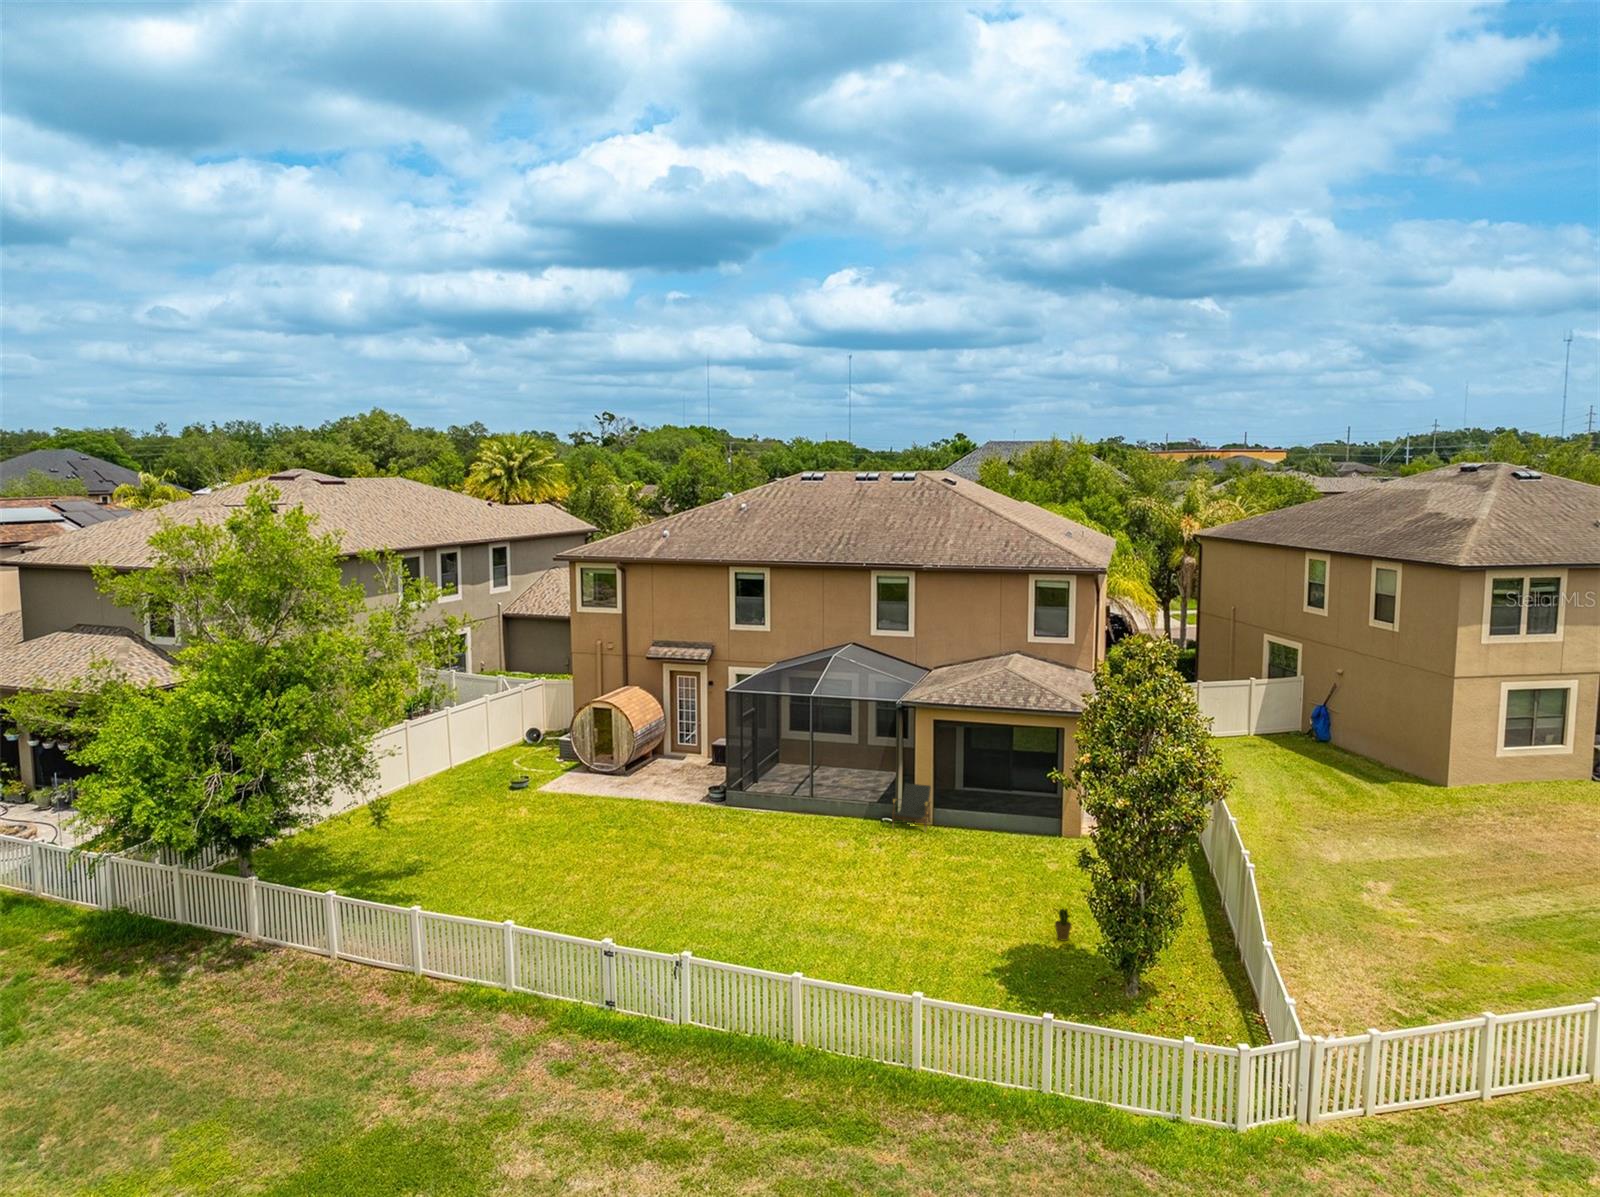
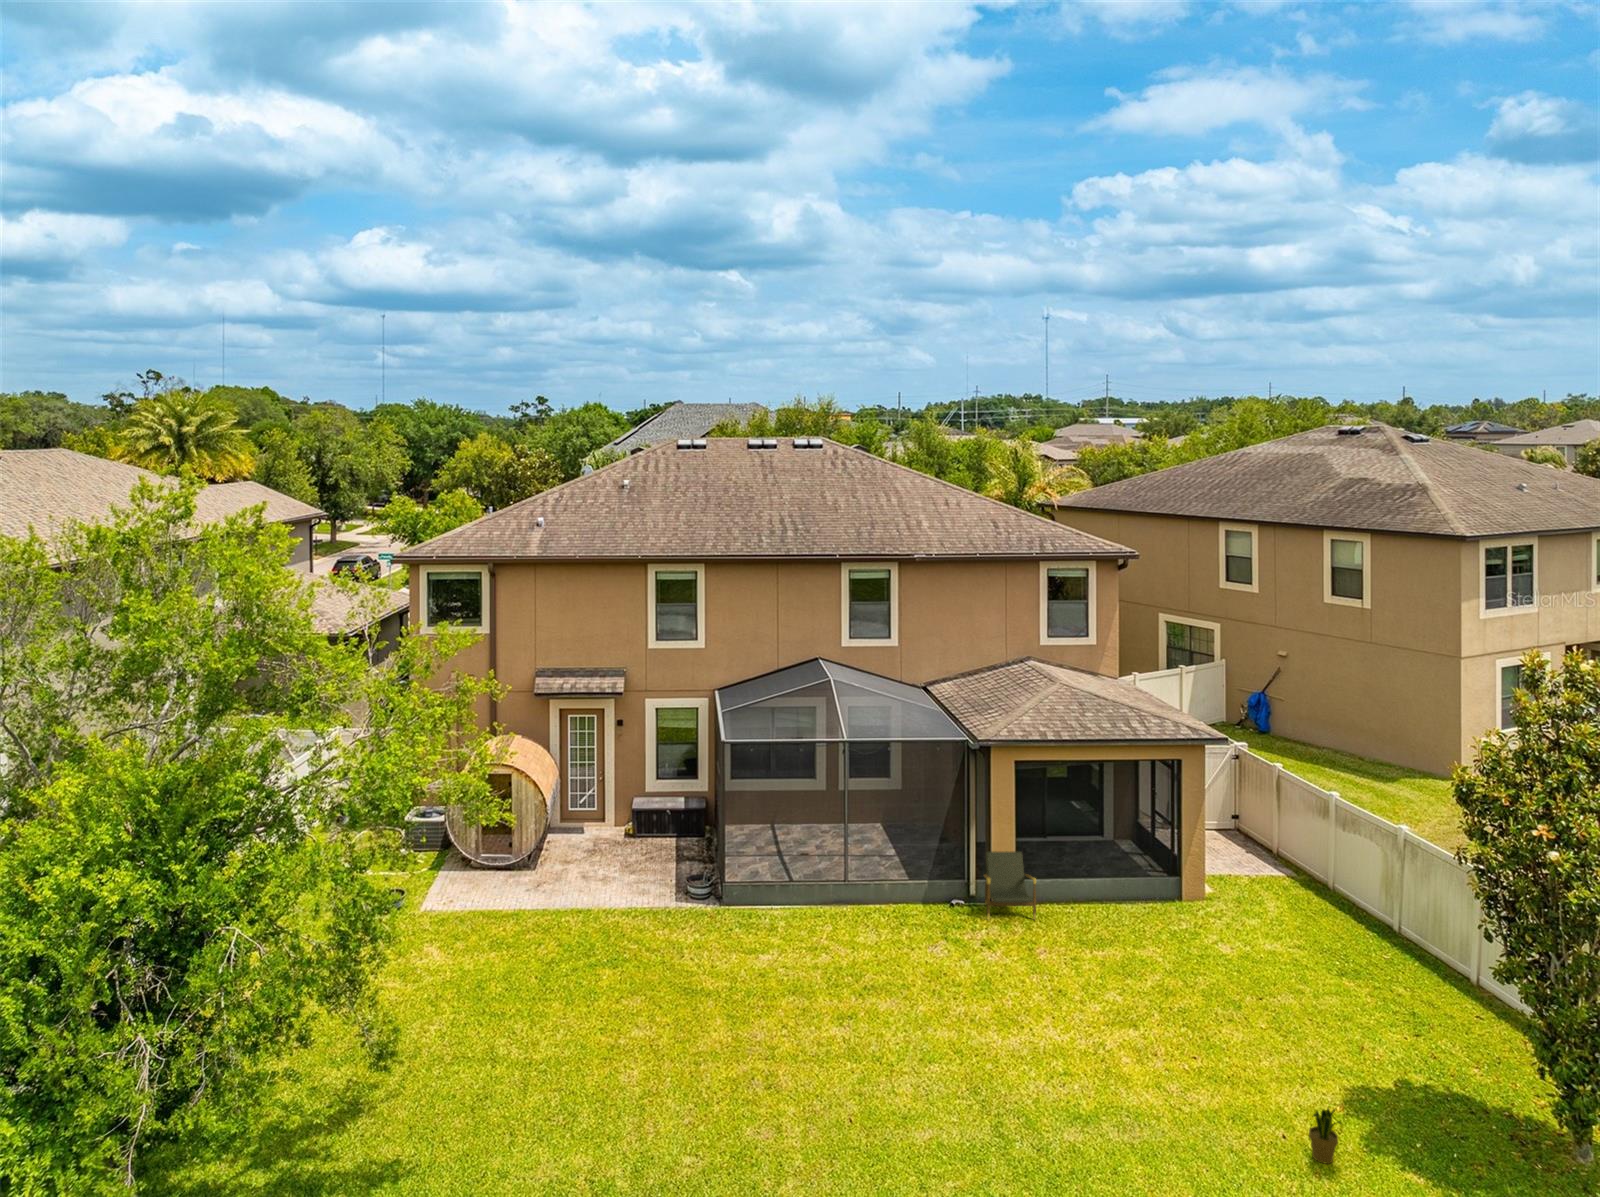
potted plant: present [1055,908,1071,940] -> present [1309,1108,1341,1164]

